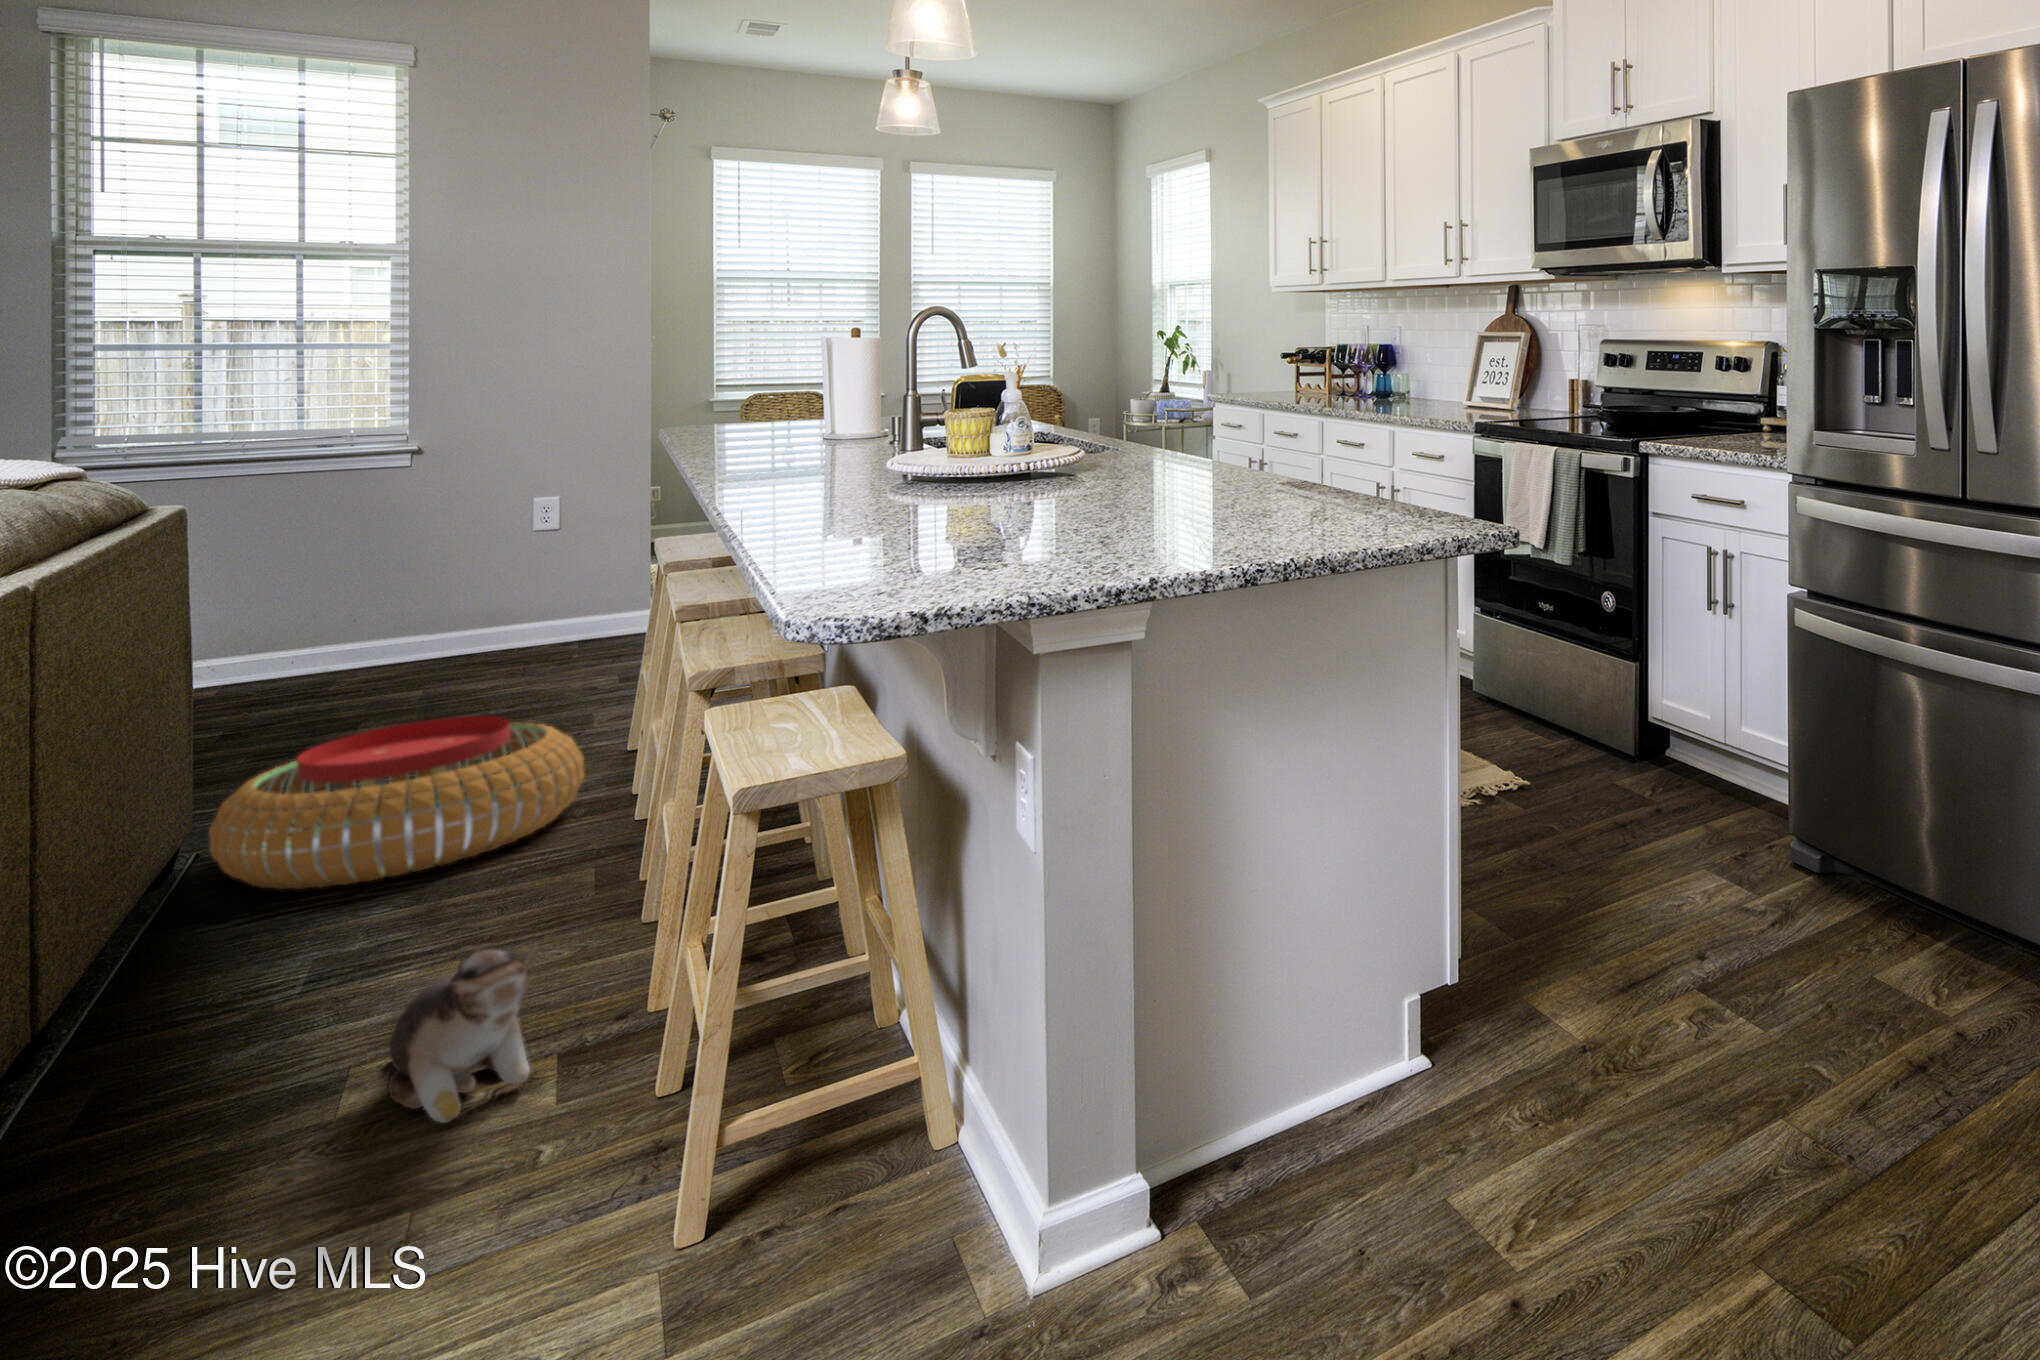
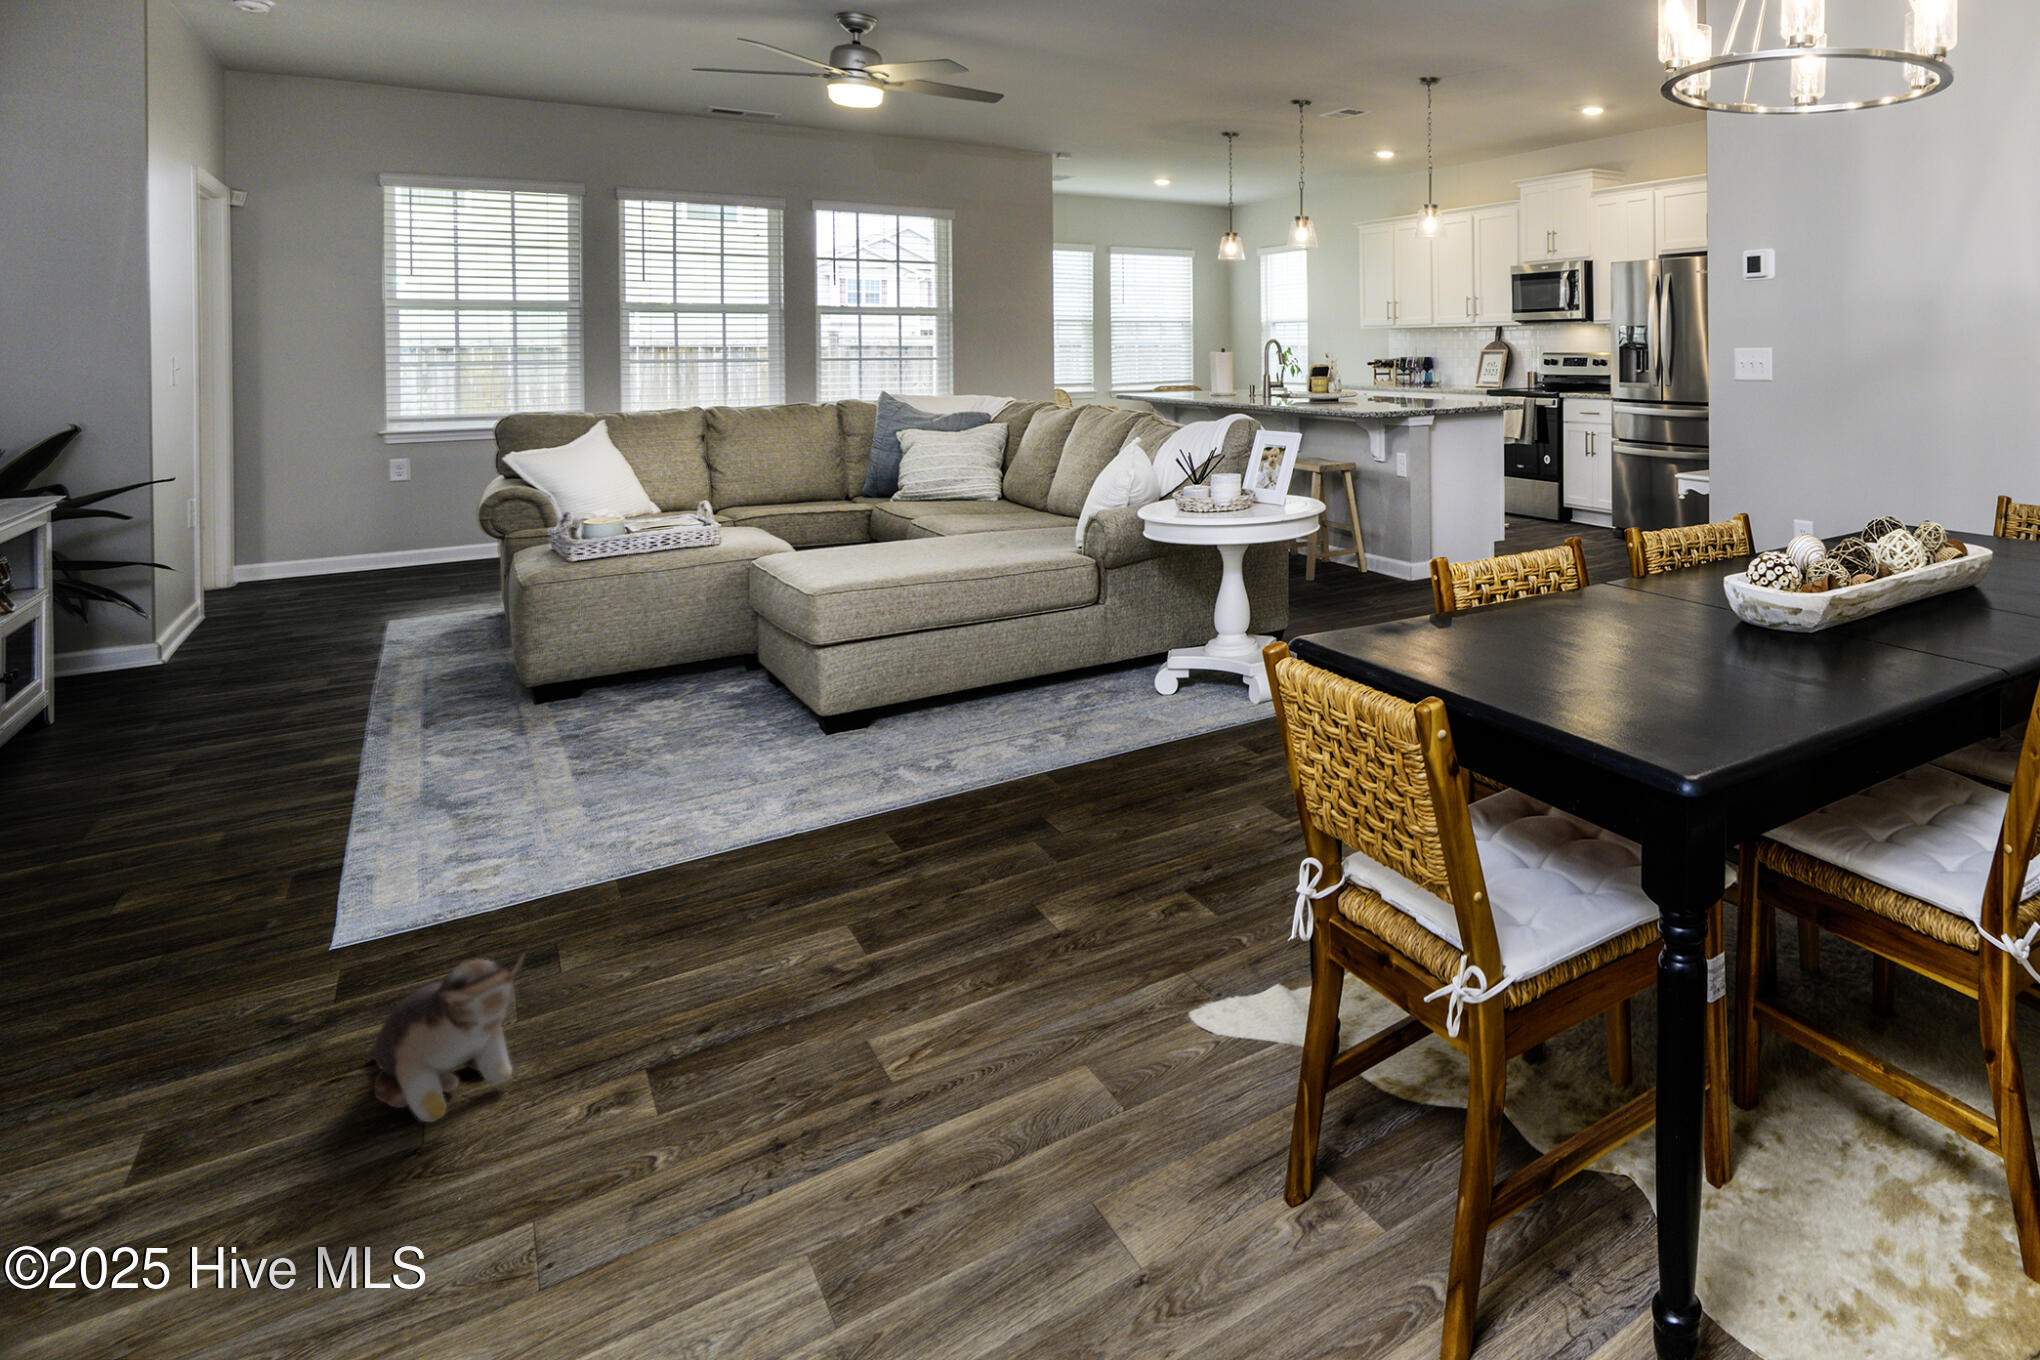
pouf: present [209,716,584,889] -> none [169,706,547,879]

